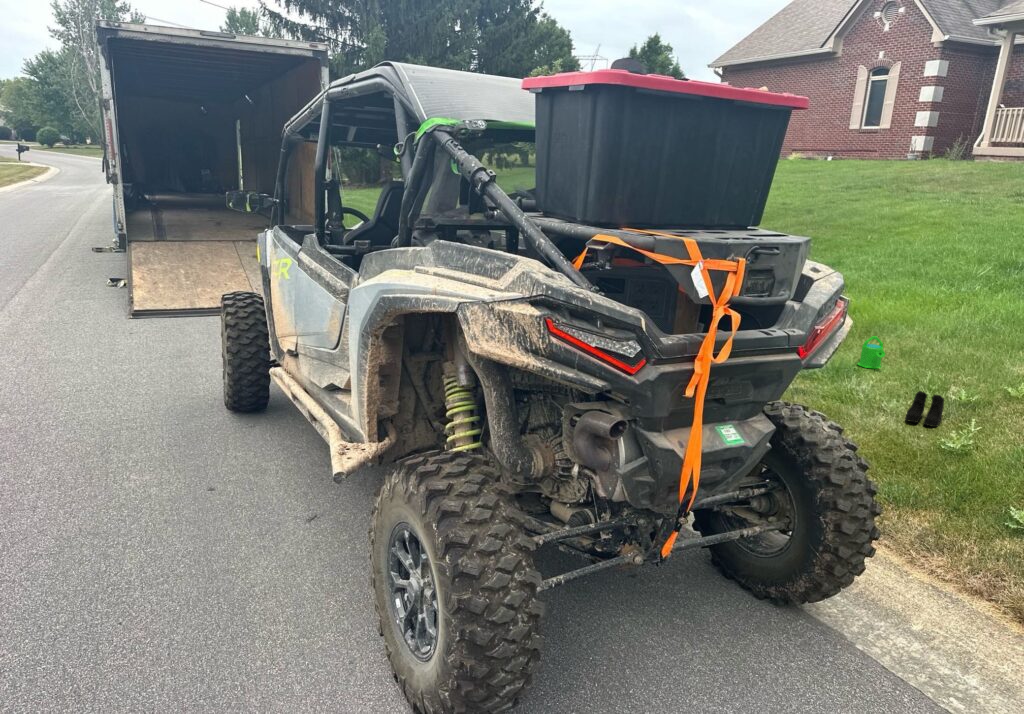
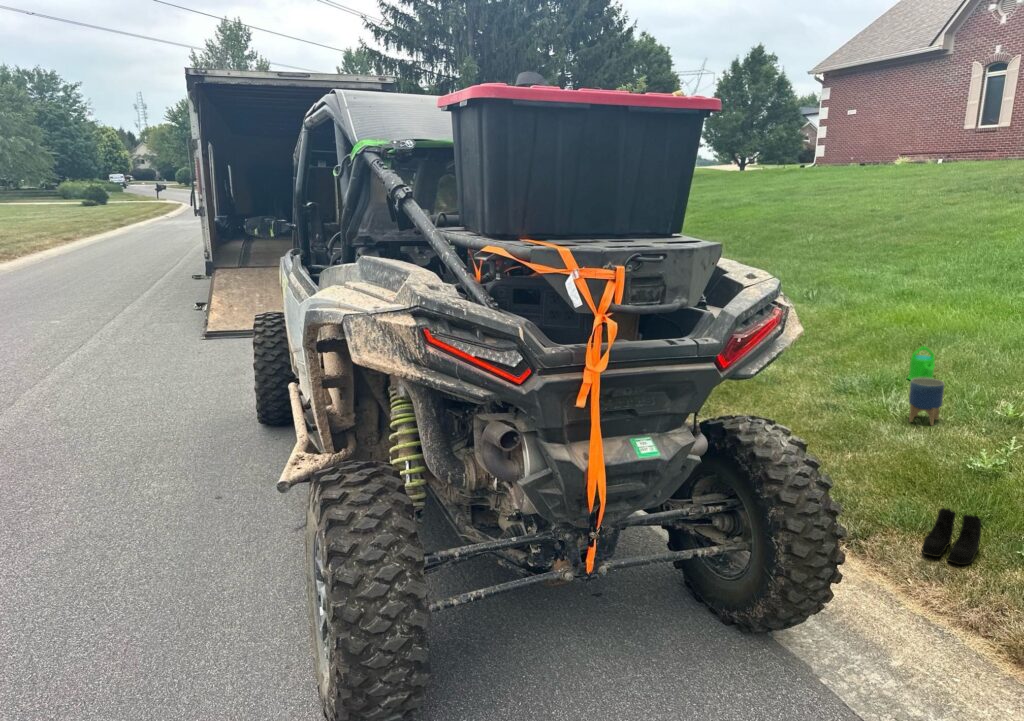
planter: none [871,366,905,410] -> present [909,378,944,425]
boots: present [905,391,944,427] -> present [922,508,981,565]

